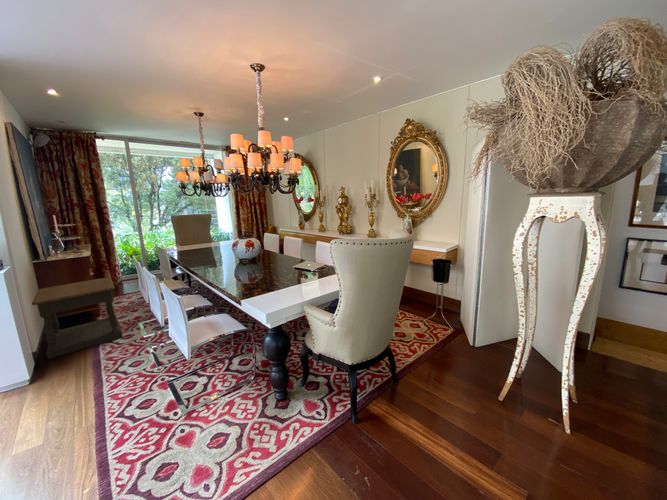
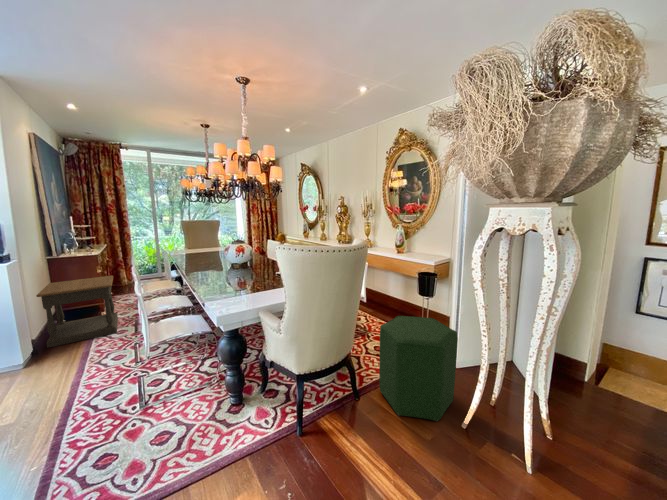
ottoman: none [414,302,488,396] -> present [379,316,458,421]

